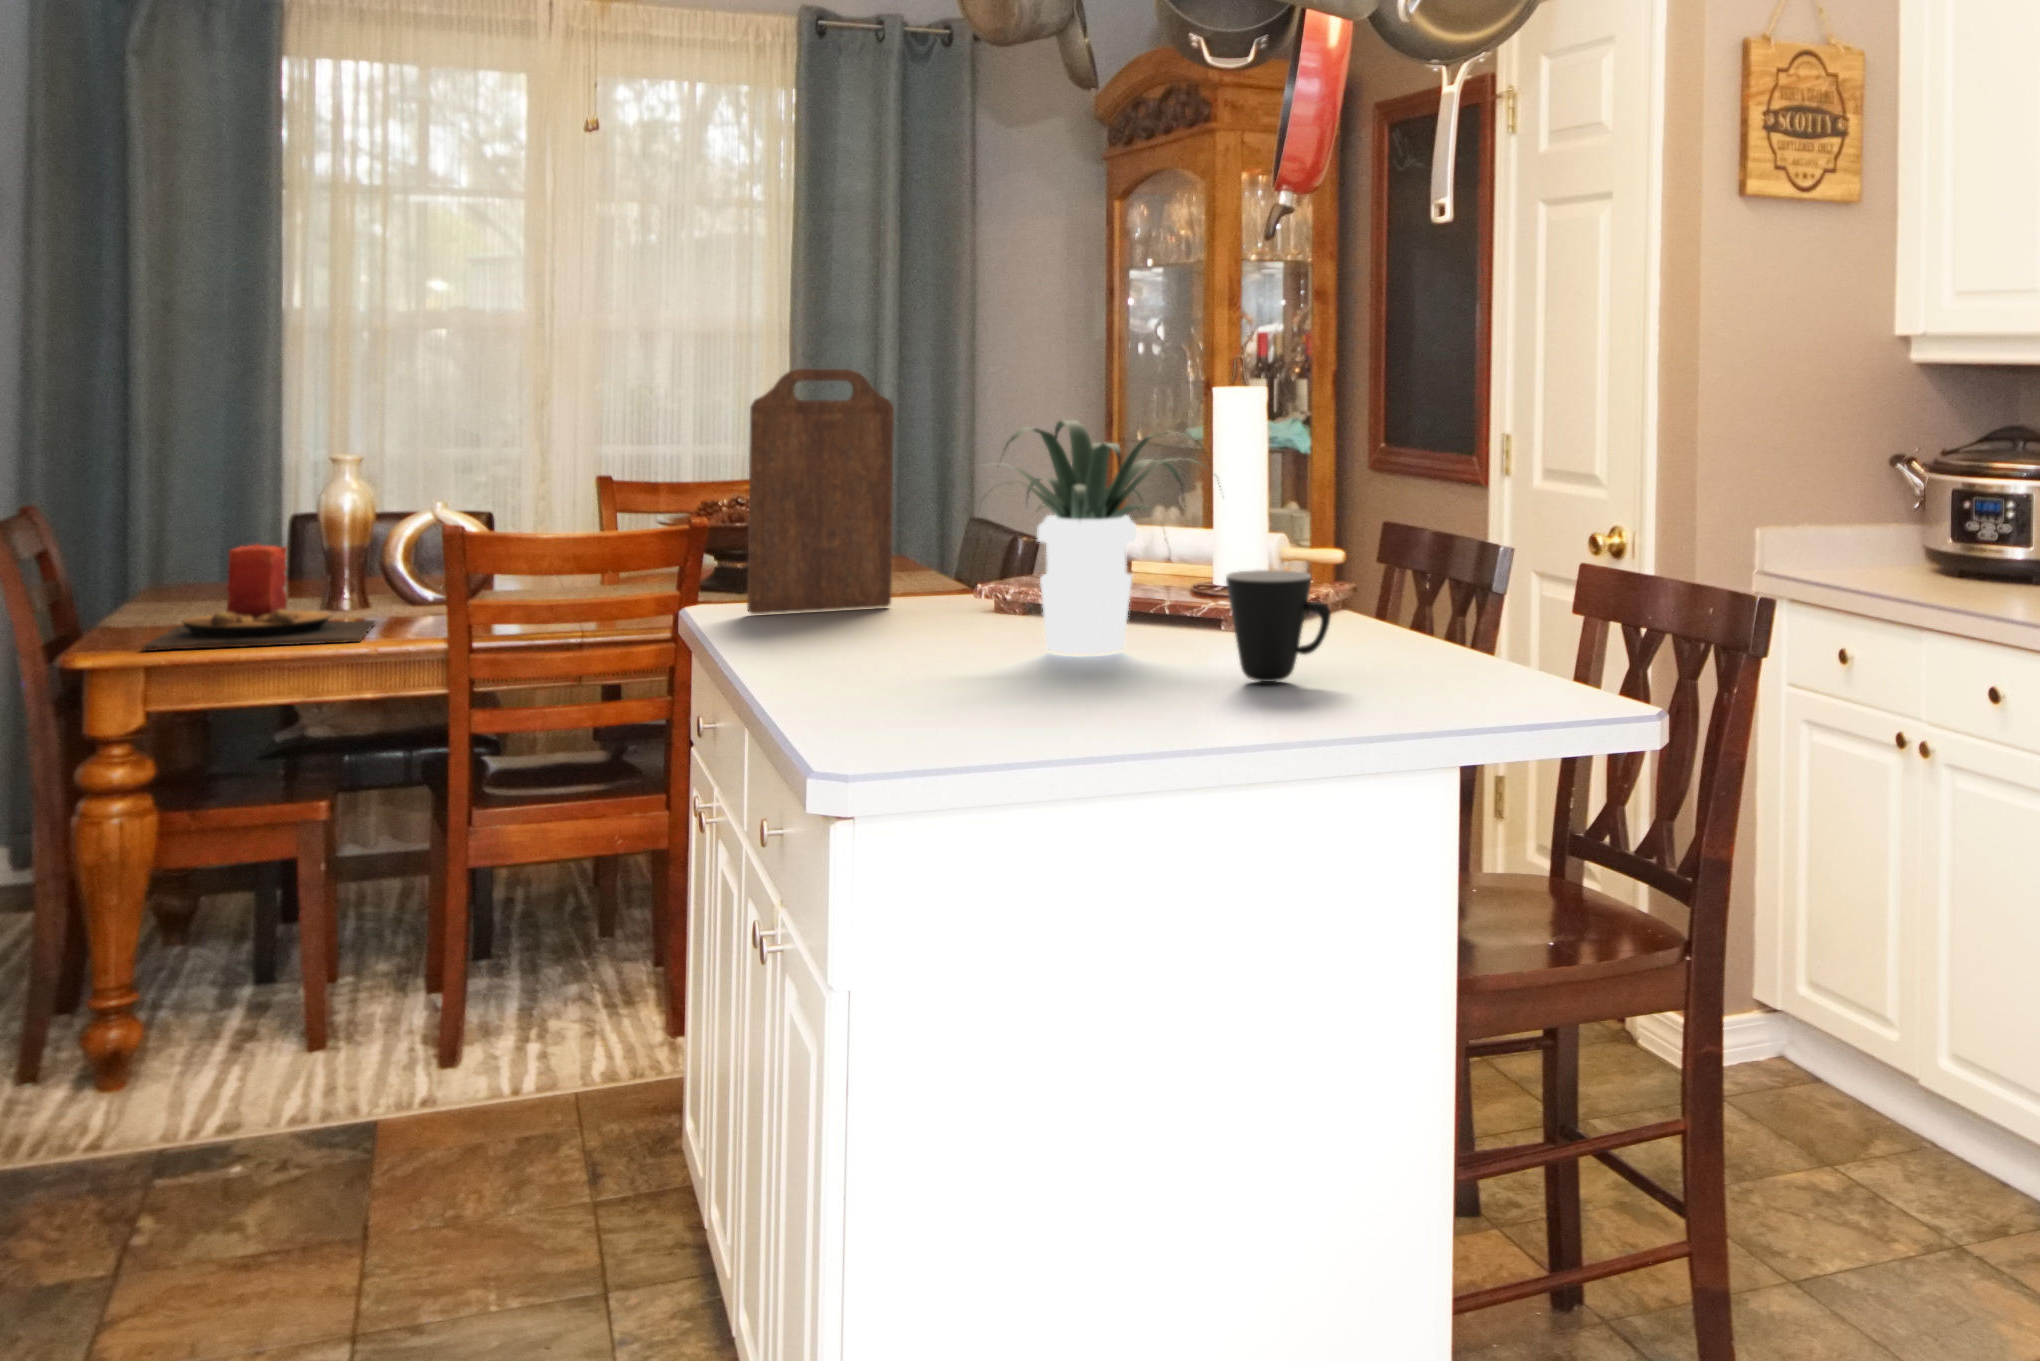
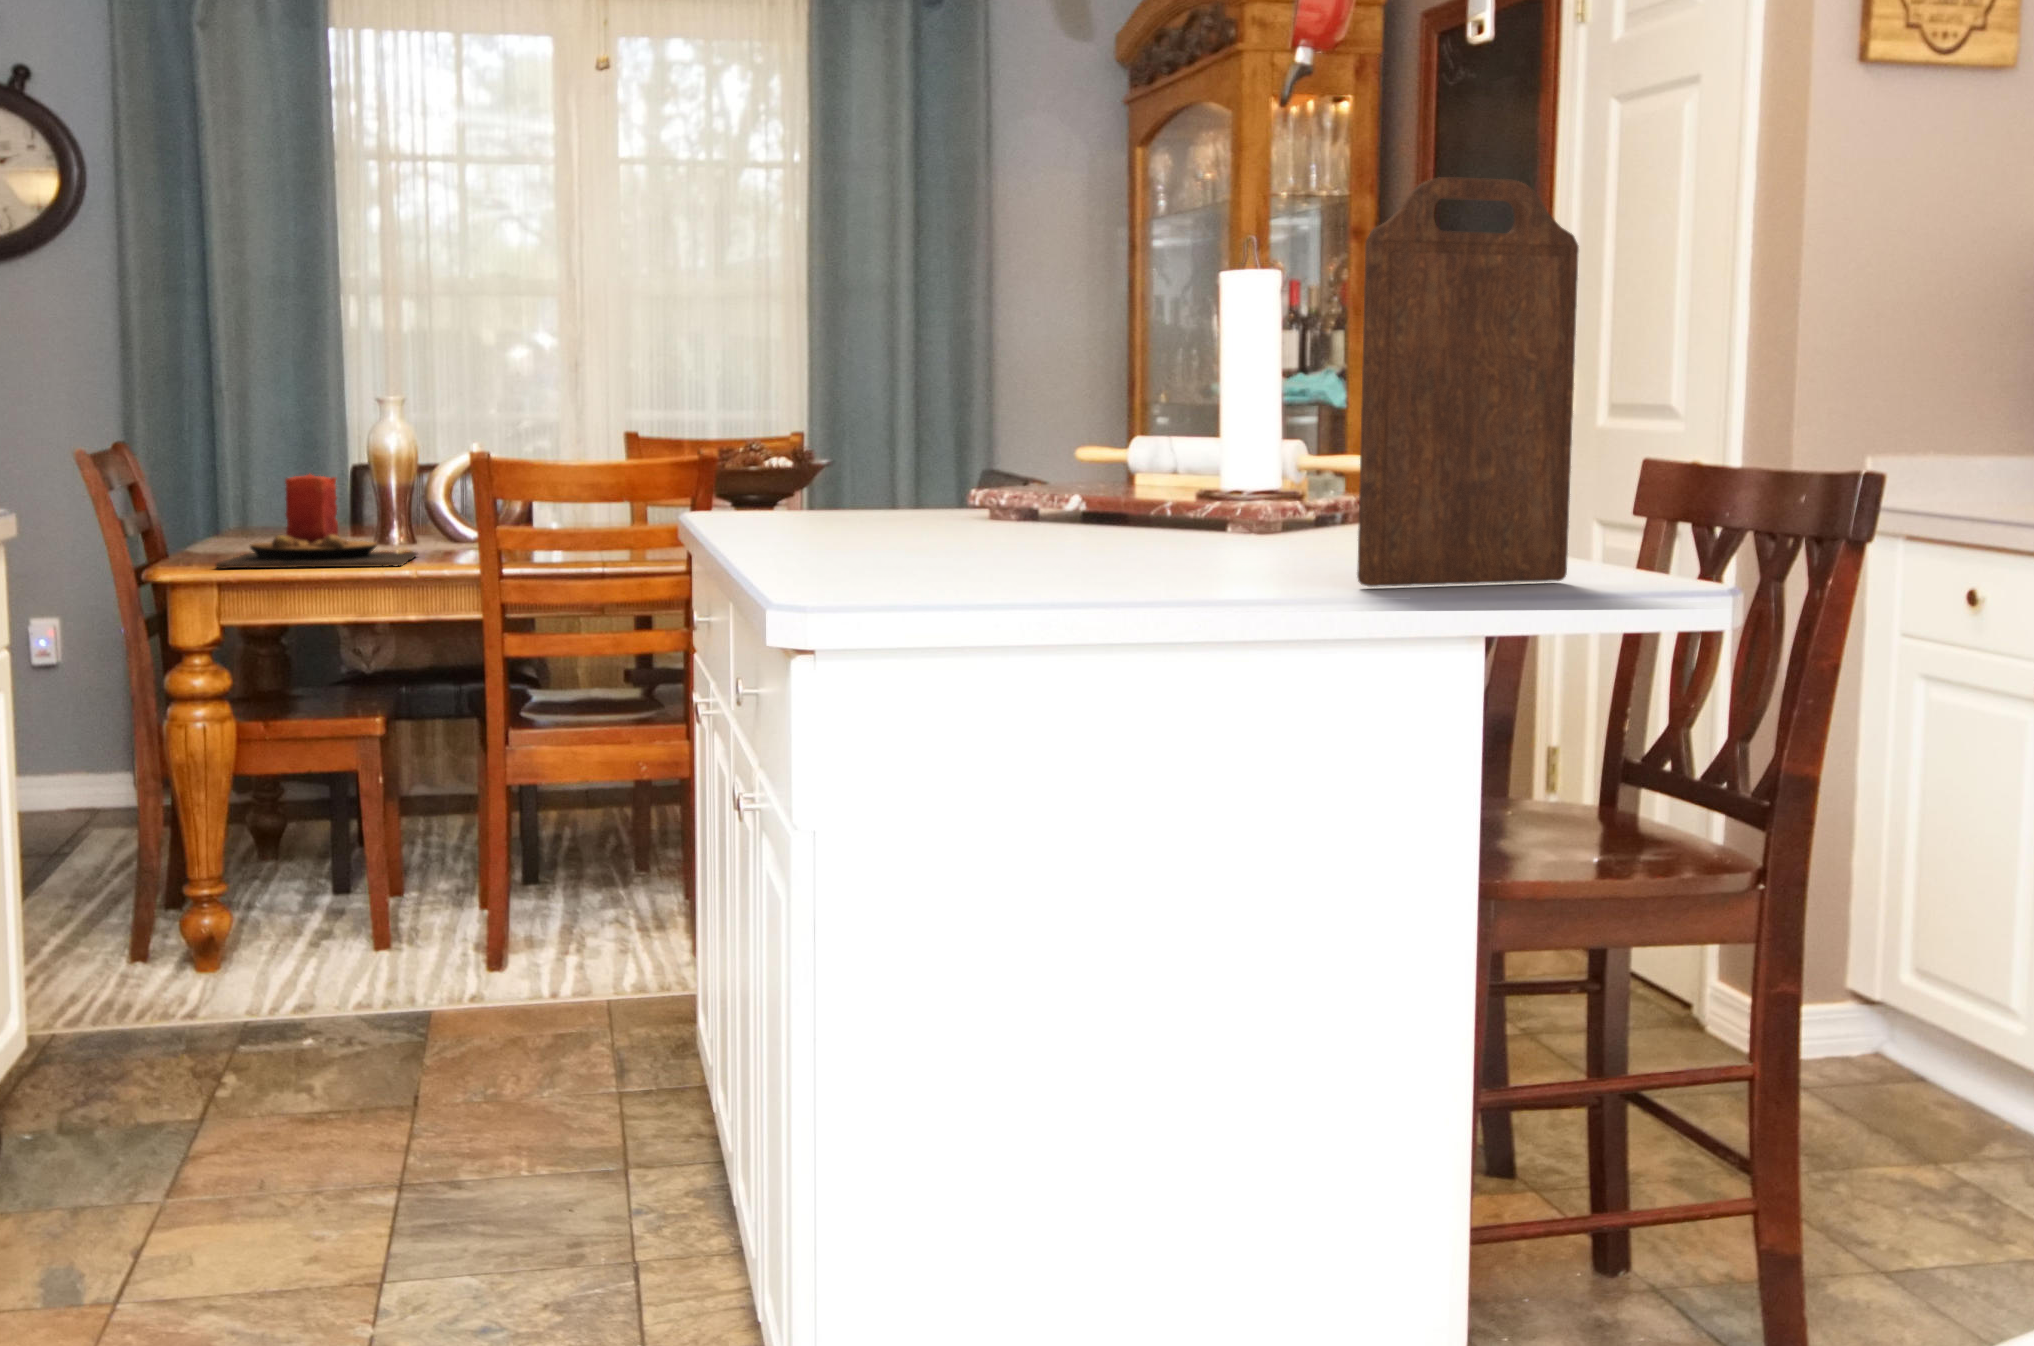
cutting board: present [747,369,894,614] -> present [1357,177,1579,587]
potted plant: present [944,420,1220,654] -> none [924,293,1231,544]
mug: present [1226,570,1331,682] -> none [1227,441,1345,560]

